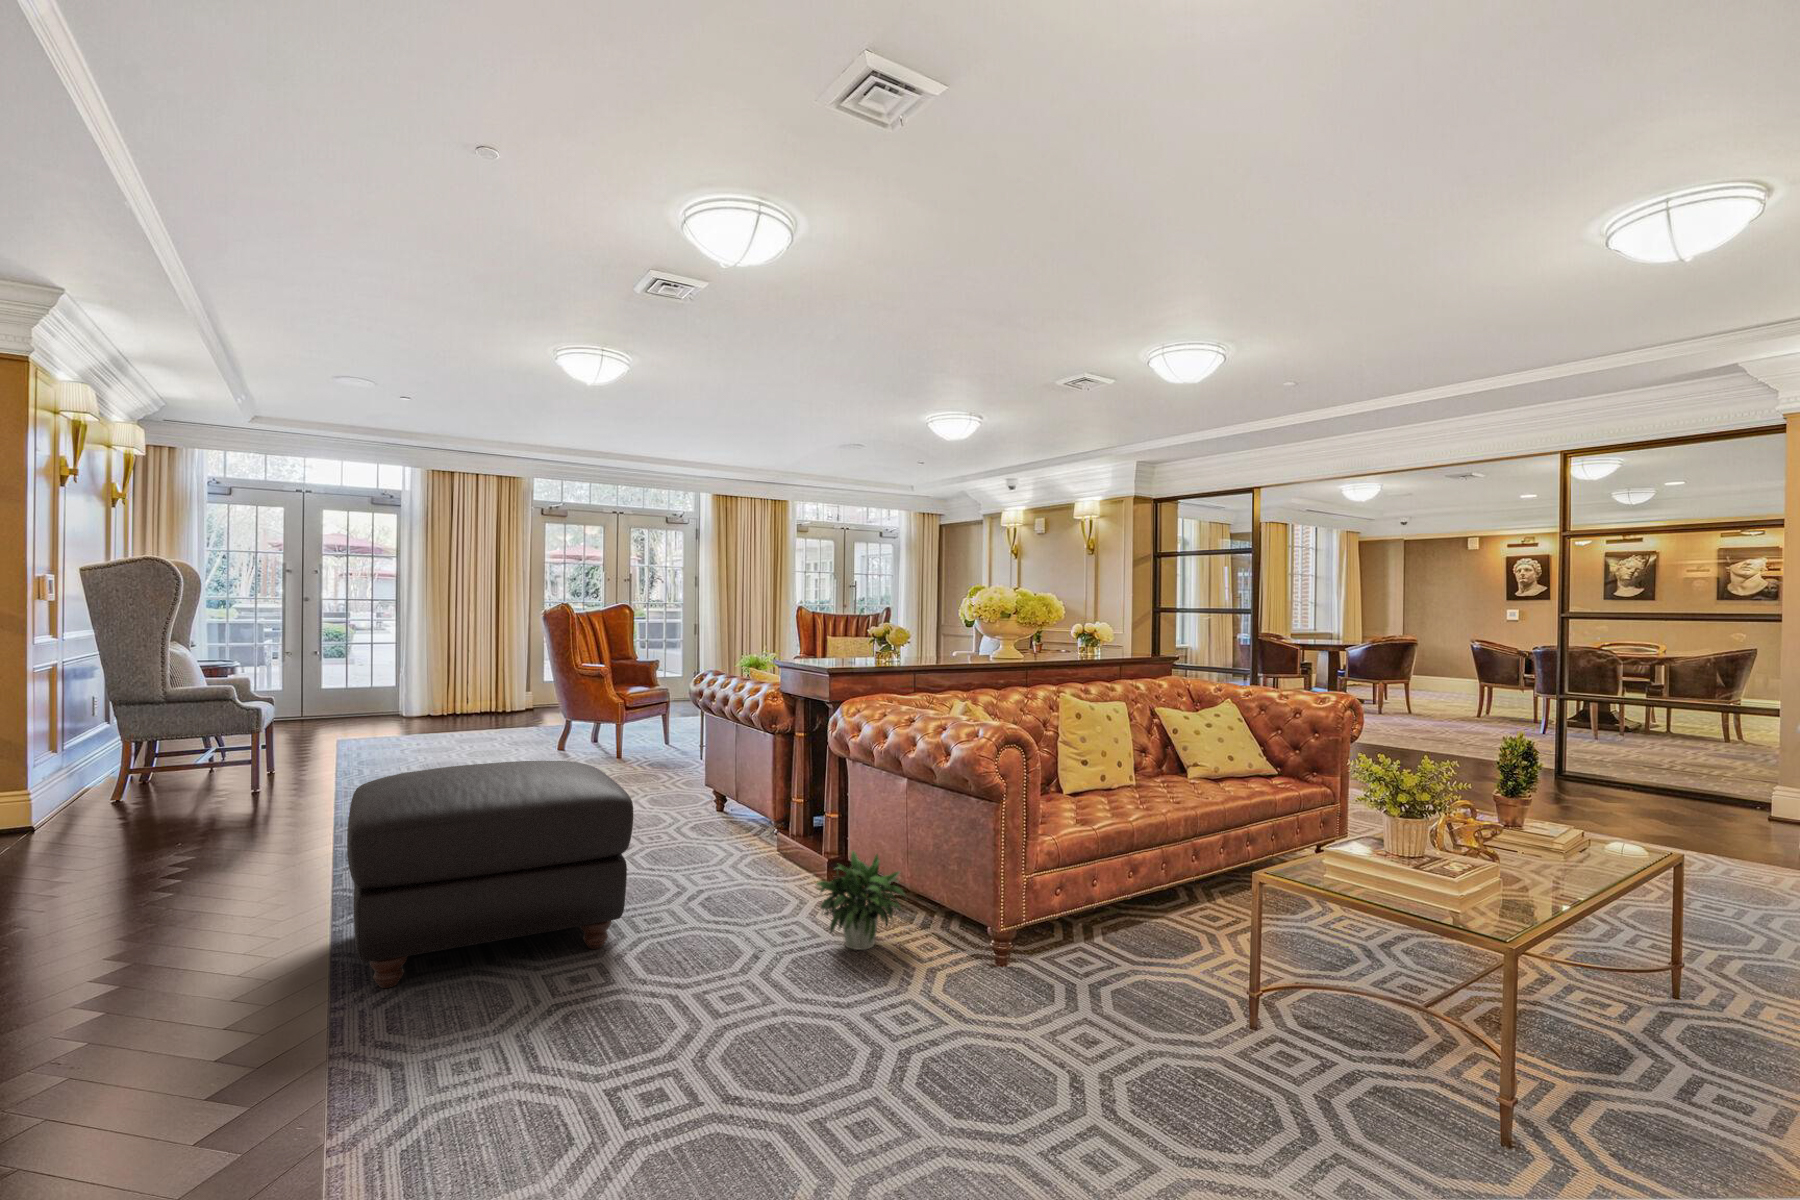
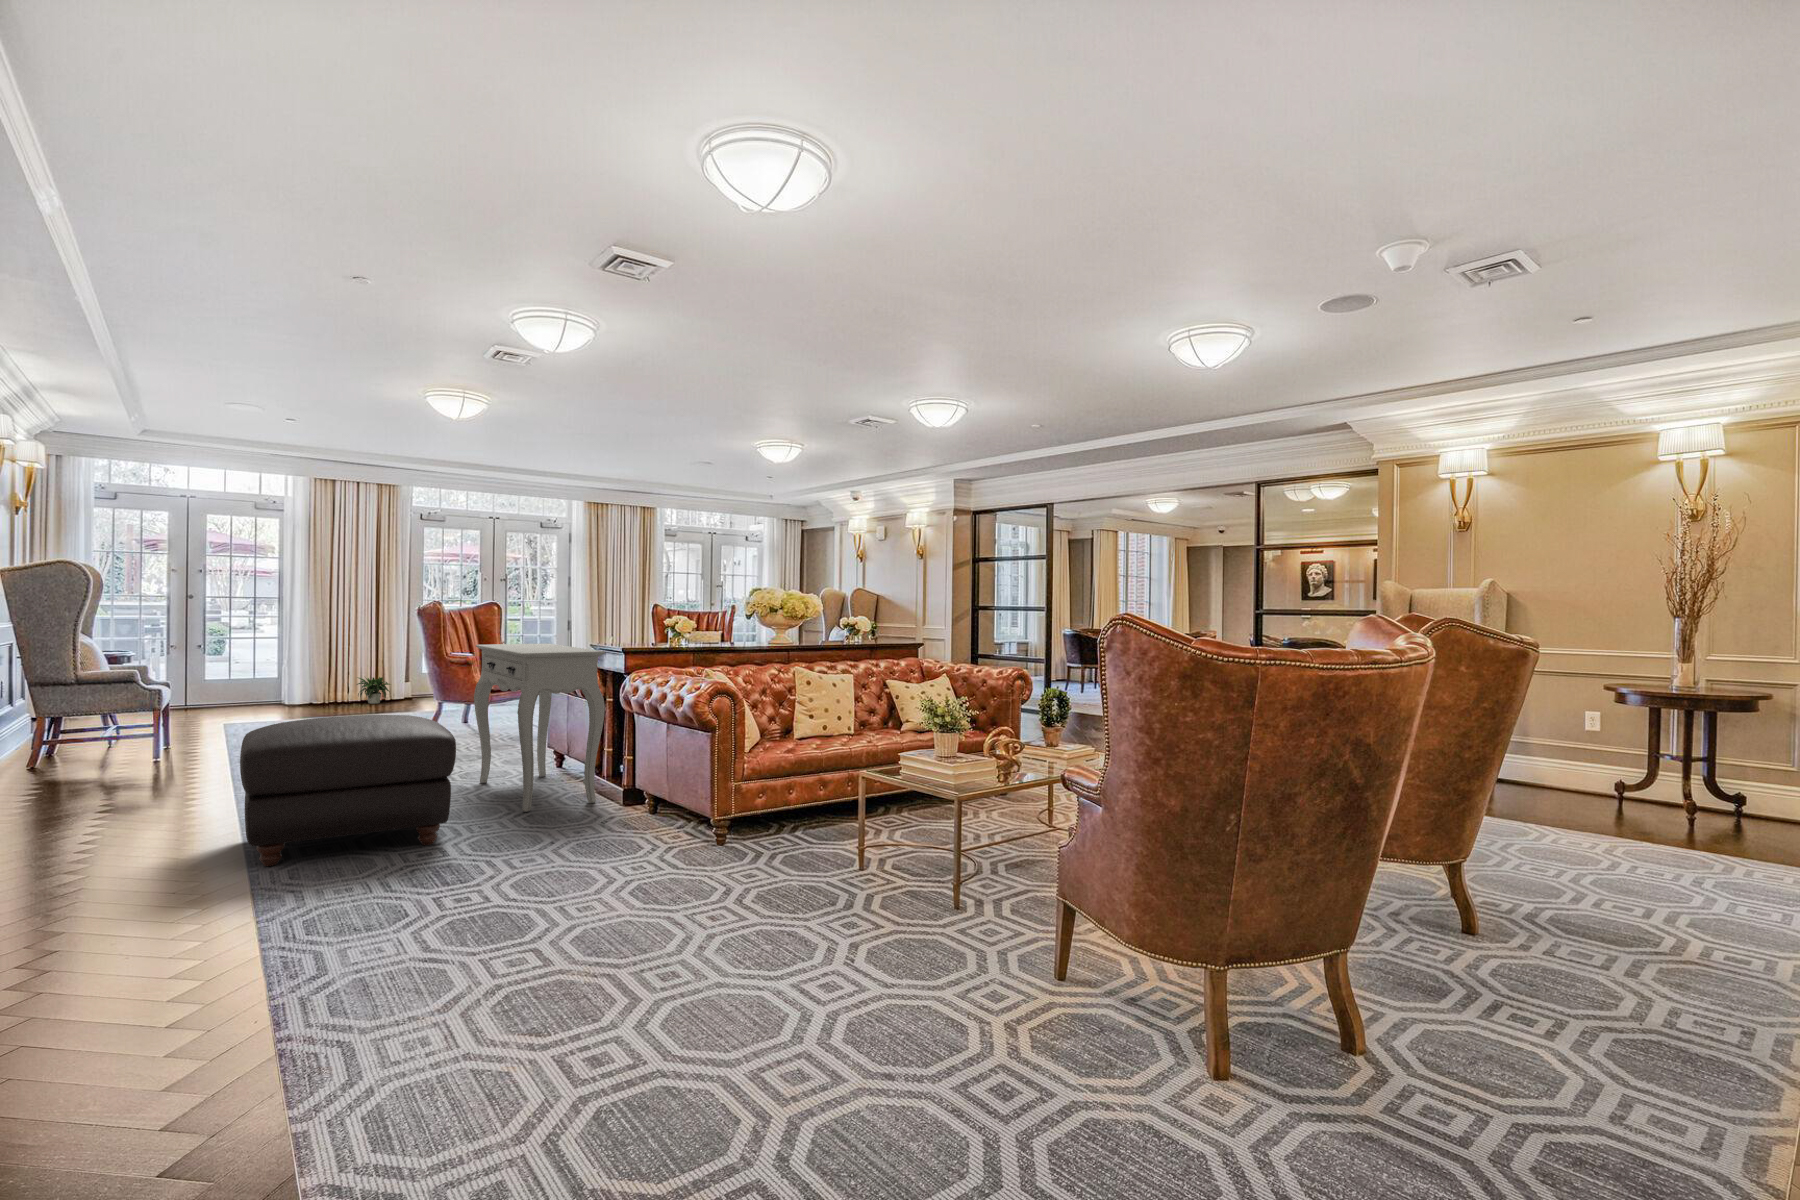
console table: none [628,658,805,887] -> present [474,643,605,812]
potted plant: present [816,851,910,950] -> present [357,677,390,704]

